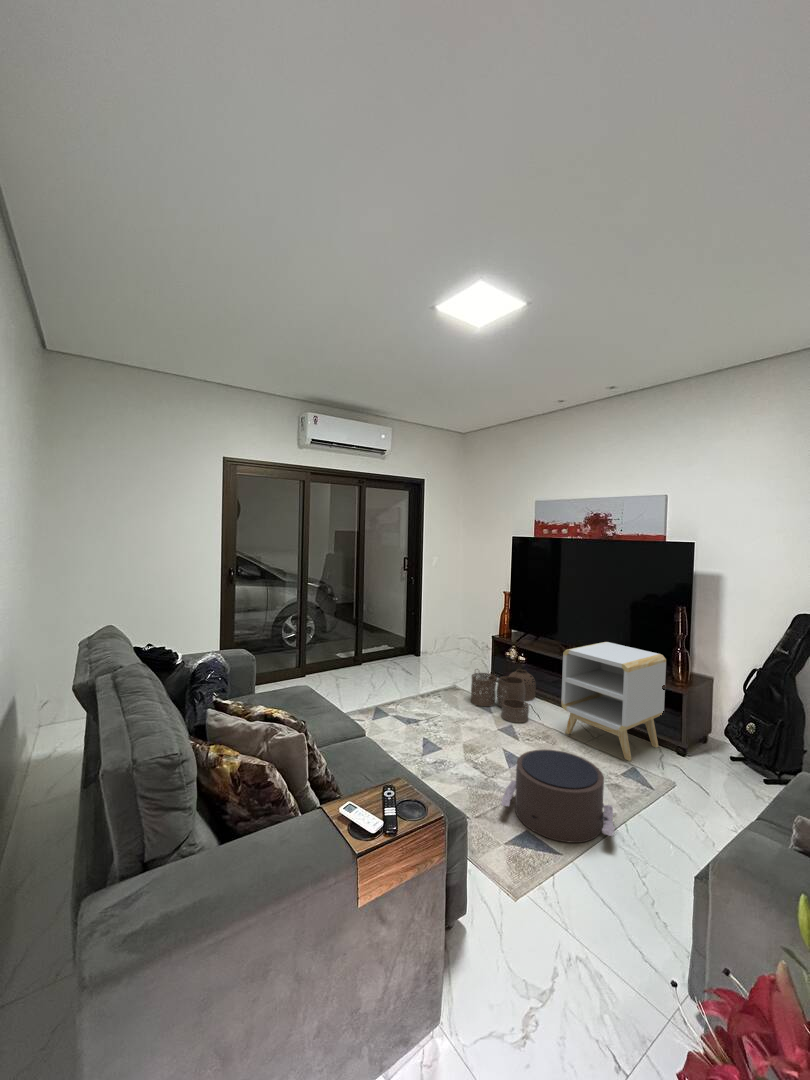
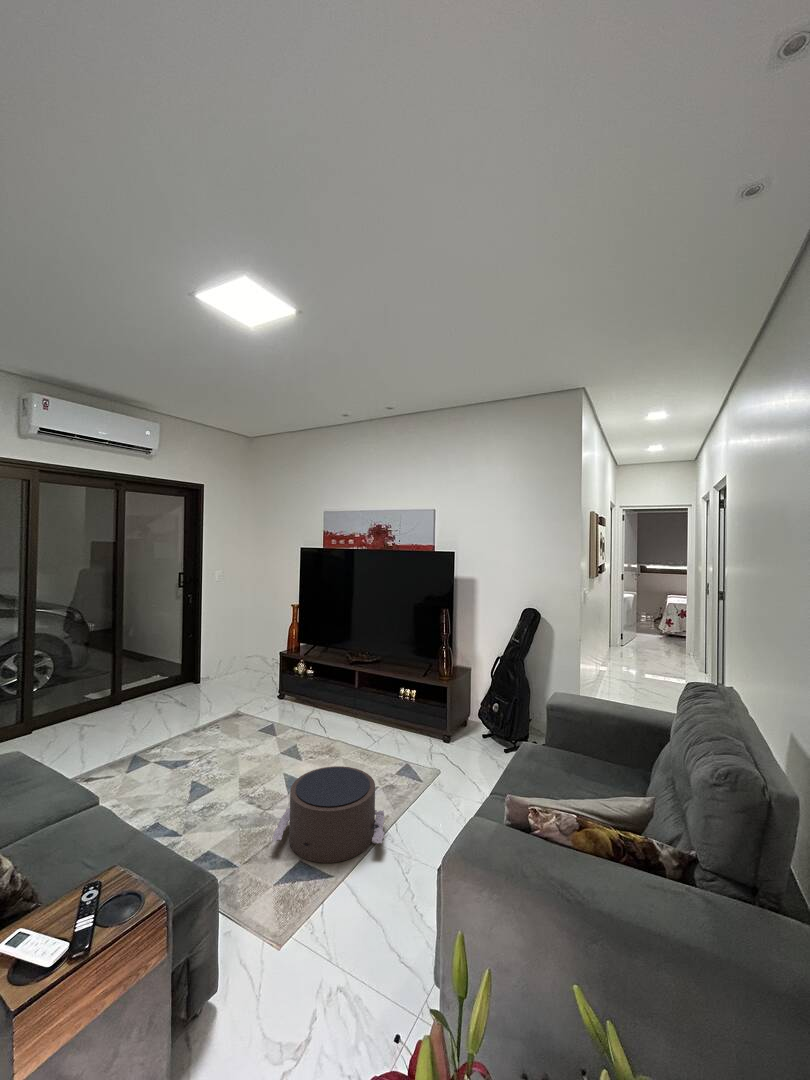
side table: present [561,642,666,761] -> none [344,647,434,759]
woven basket: present [471,669,536,723] -> none [254,681,323,741]

